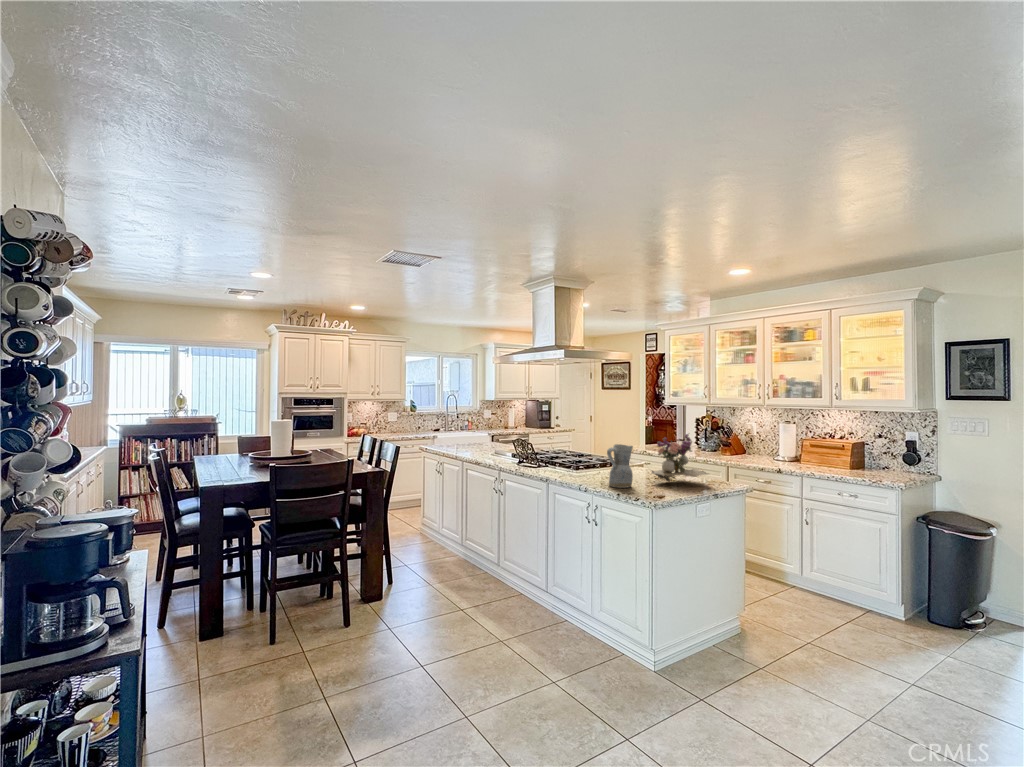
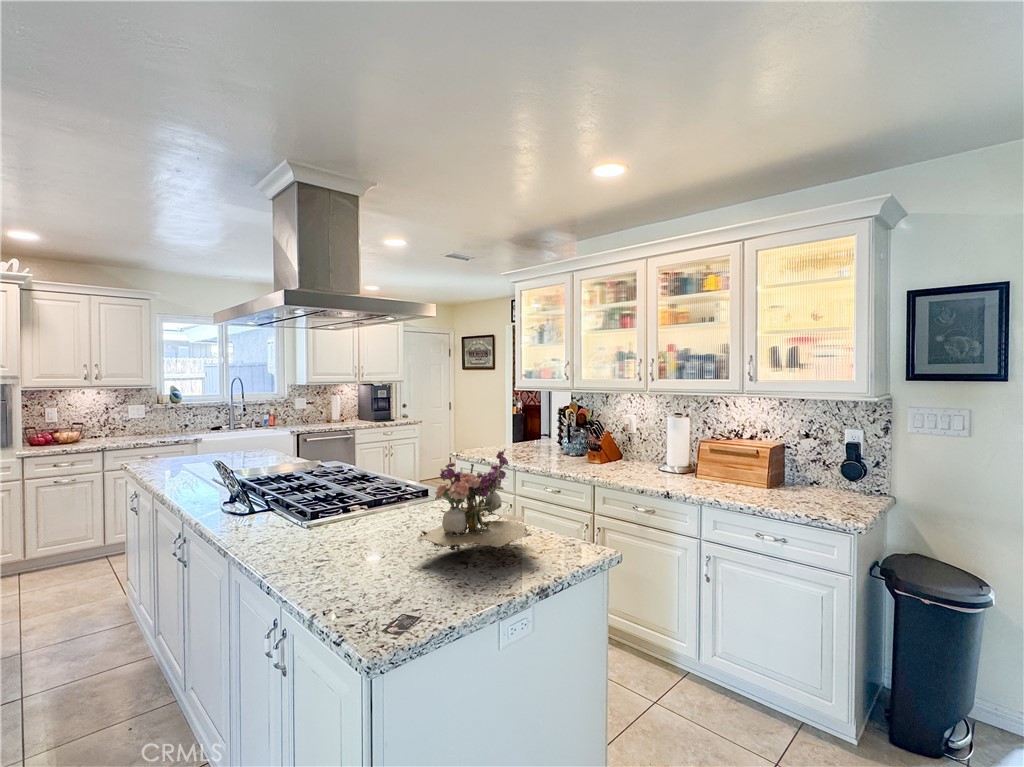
ceramic pitcher: present [607,444,633,488] -> none [303,485,368,585]

